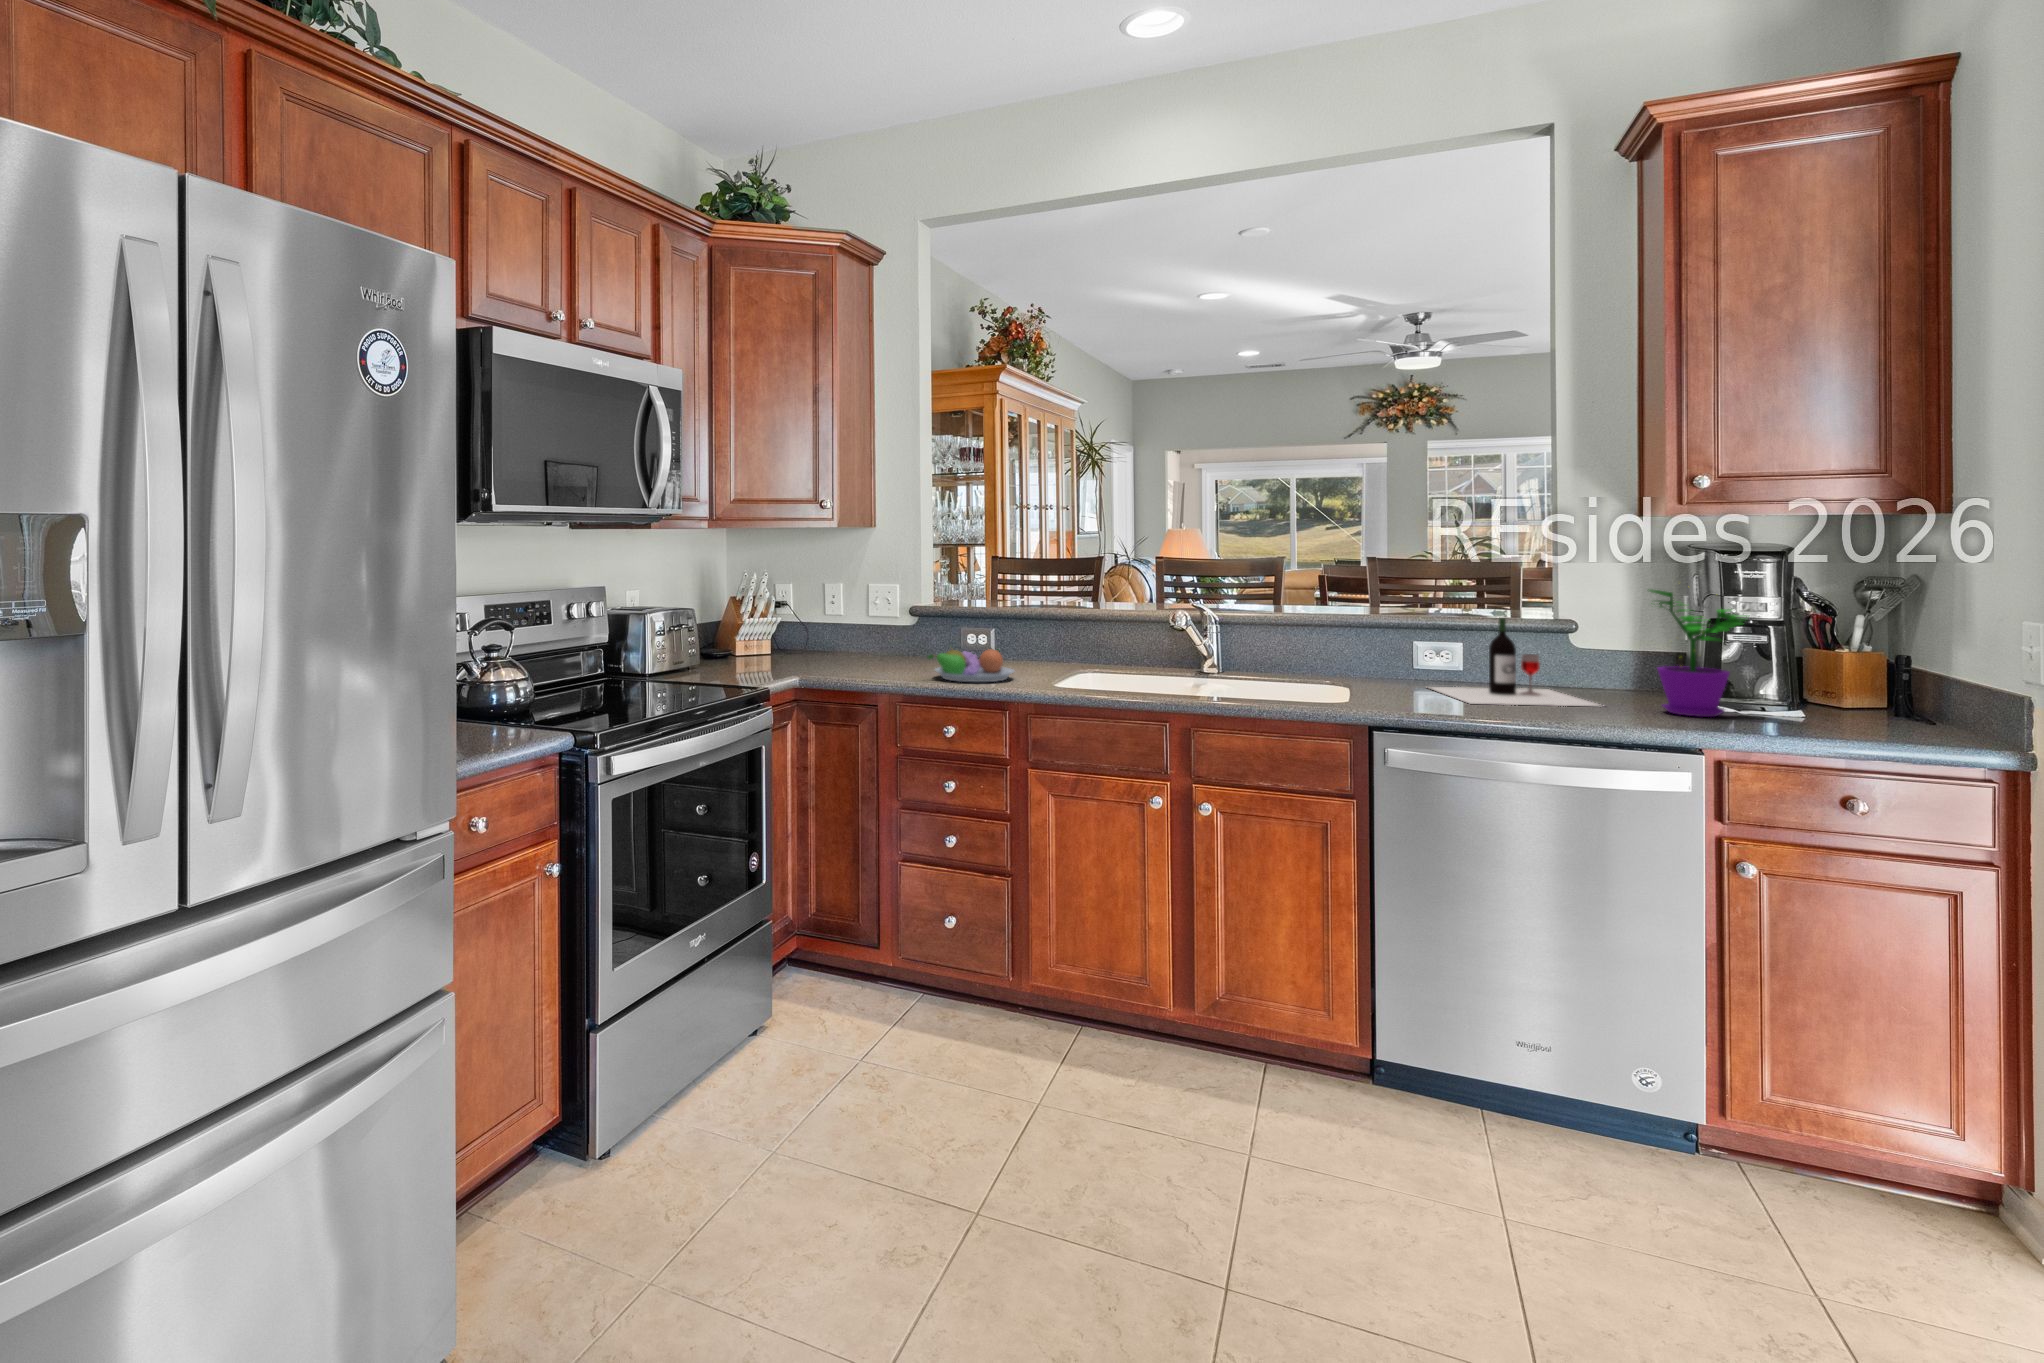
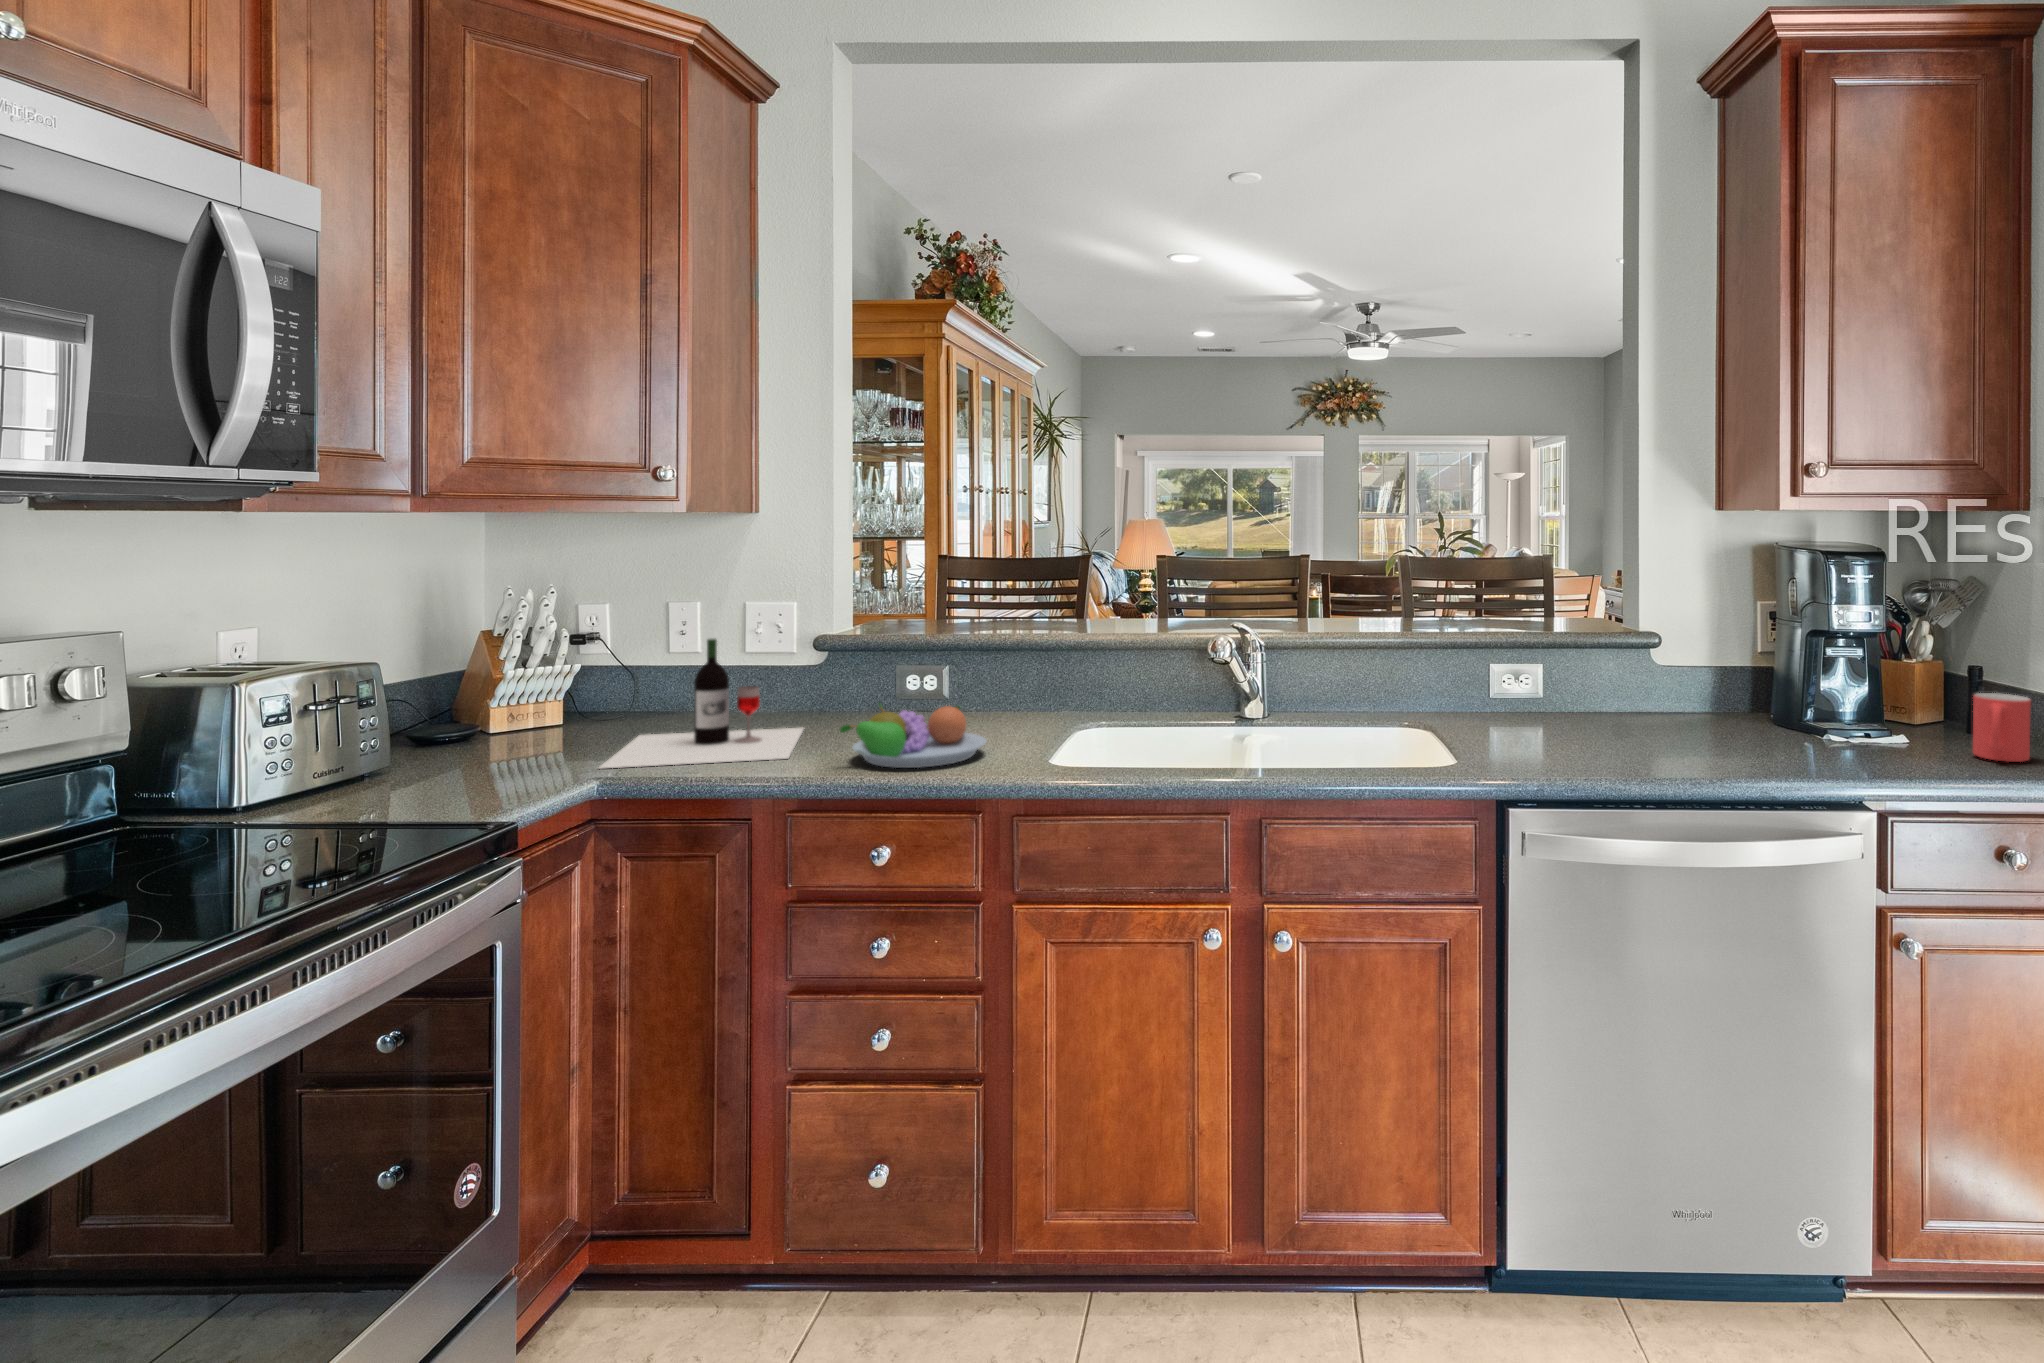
flower pot: present [1649,590,1745,717] -> none [1807,589,1916,758]
wine bottle: present [1431,617,1604,707] -> present [599,639,803,768]
mug: none [1818,671,1872,726] -> present [1973,693,2031,762]

